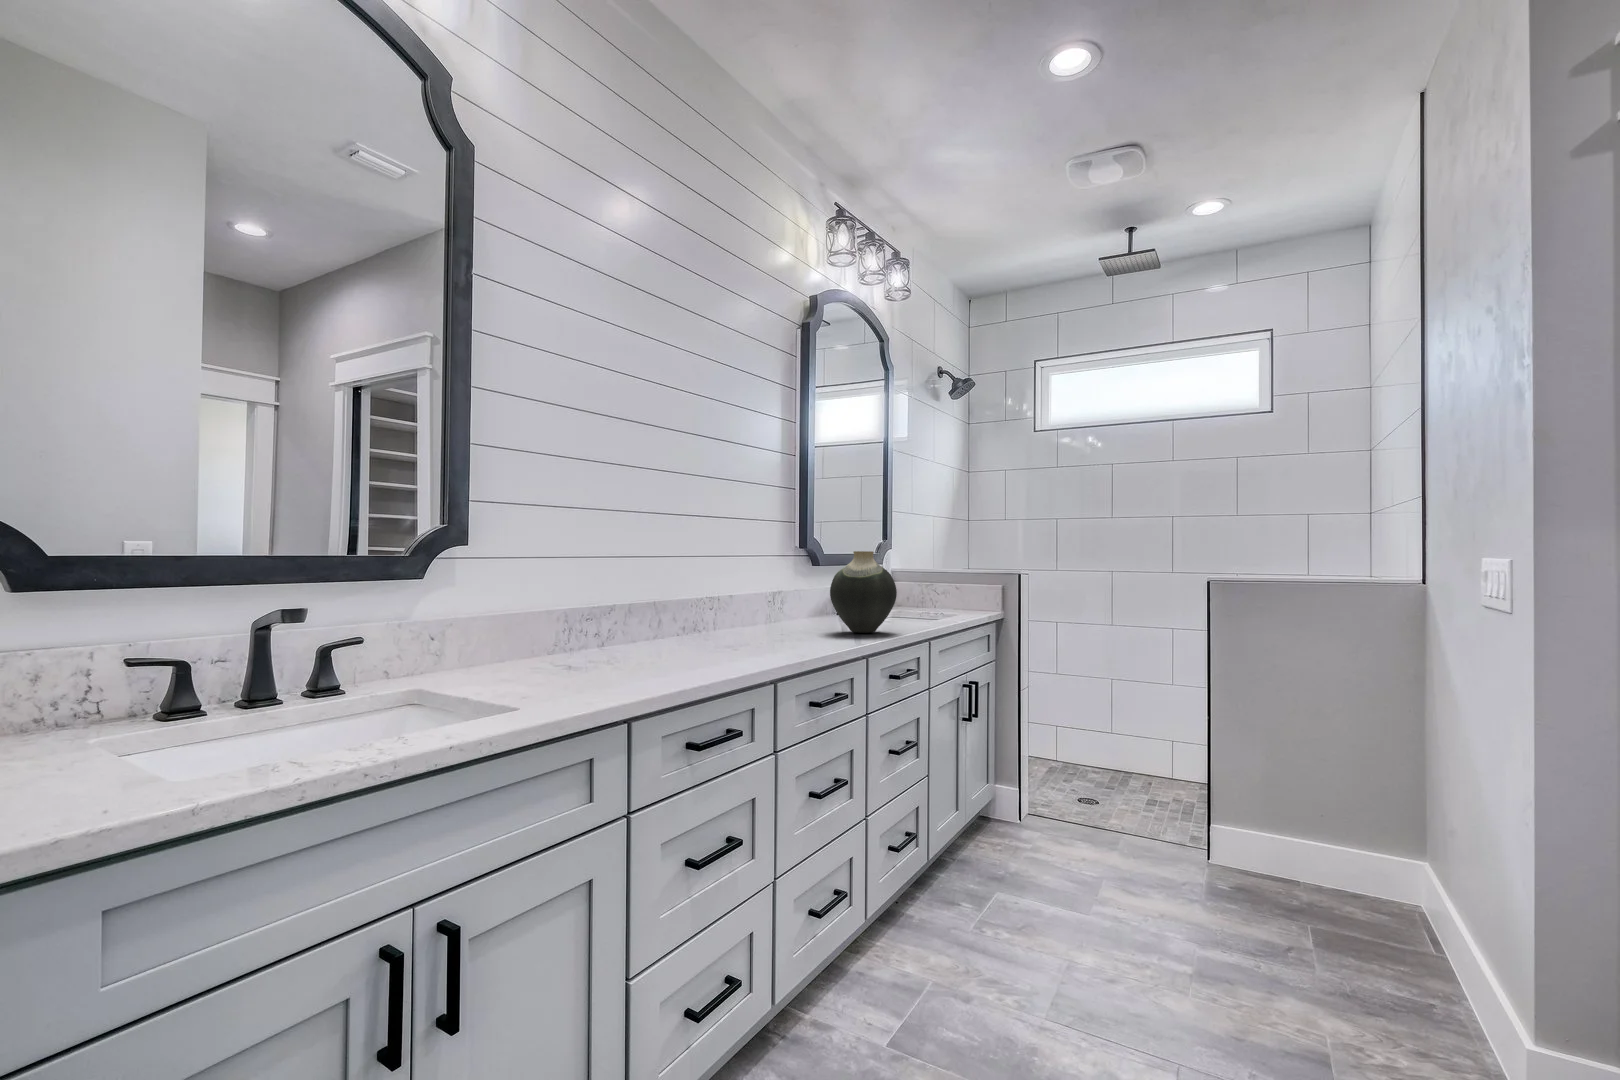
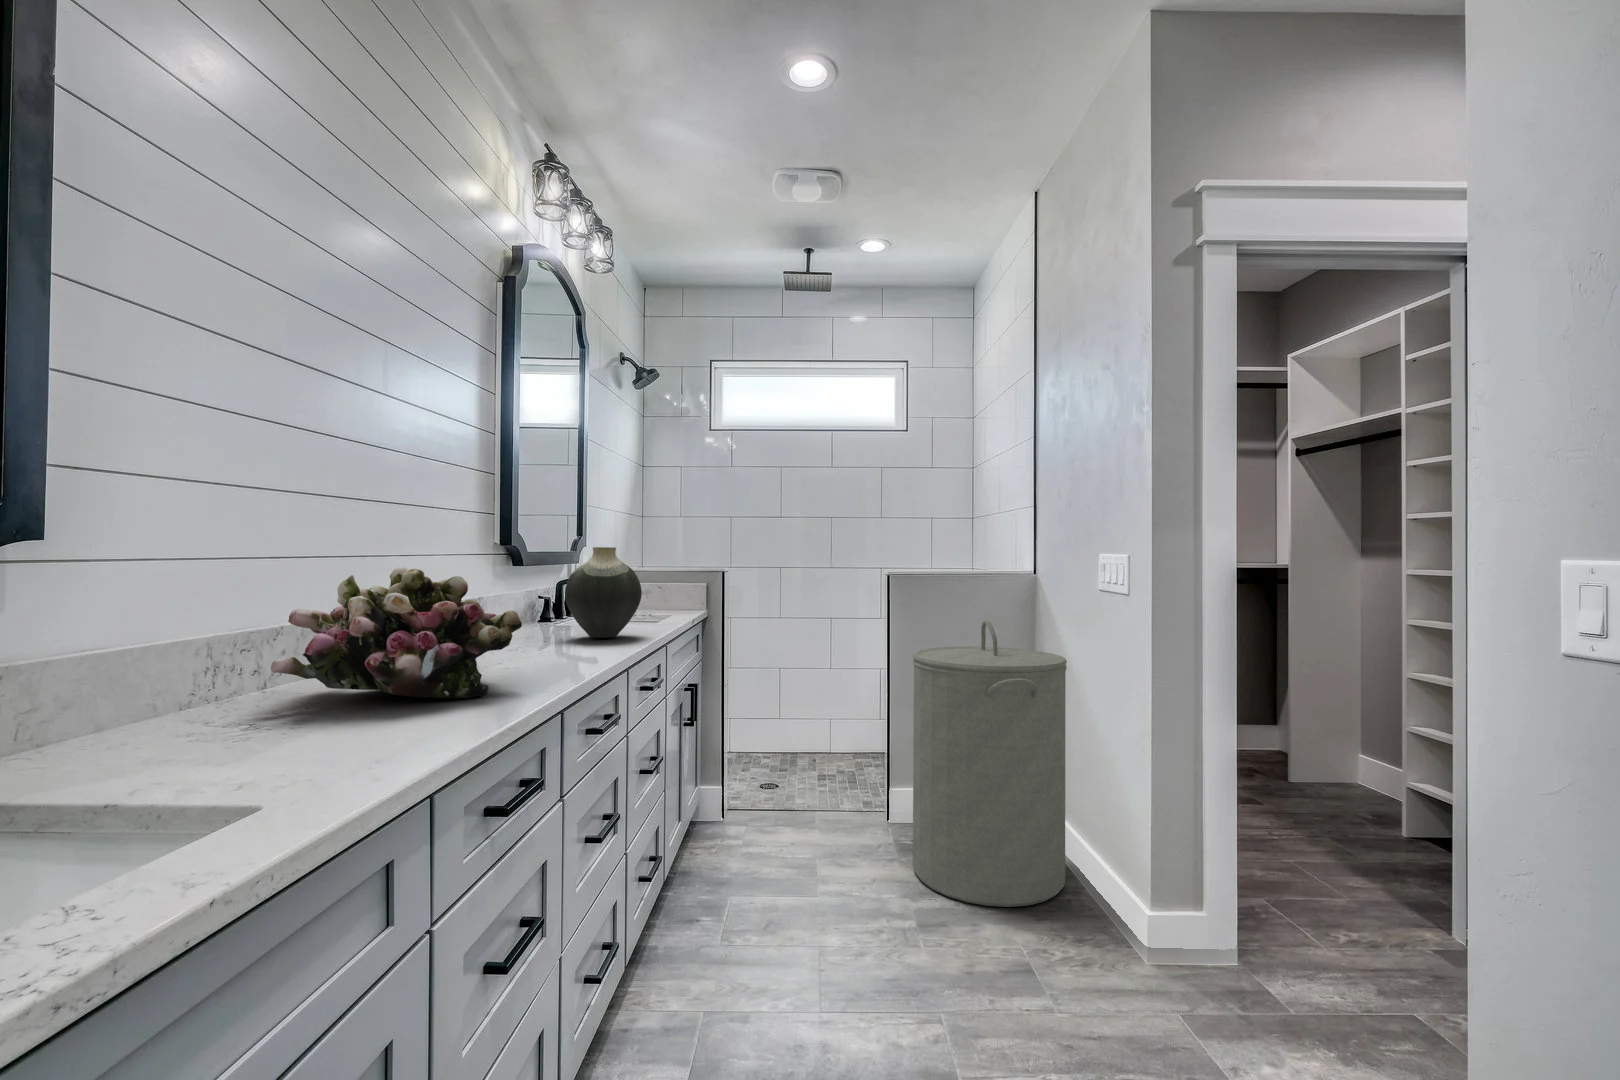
flower arrangement: none [569,567,739,668] -> present [271,567,522,698]
laundry hamper: none [1214,637,1435,993] -> present [912,620,1067,907]

